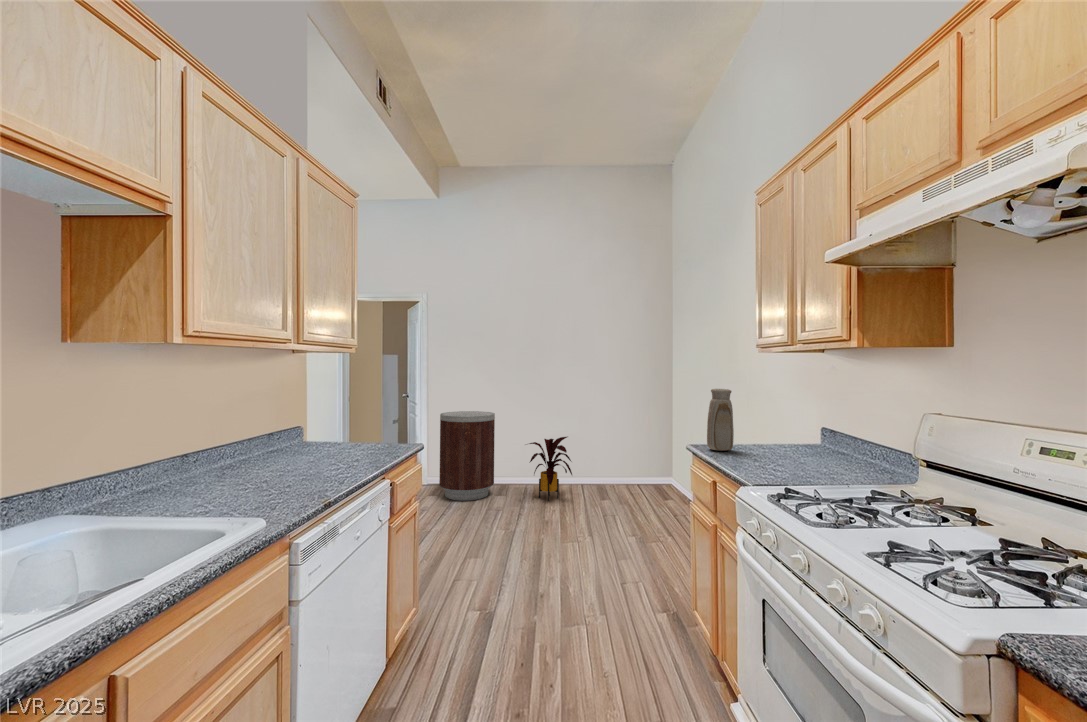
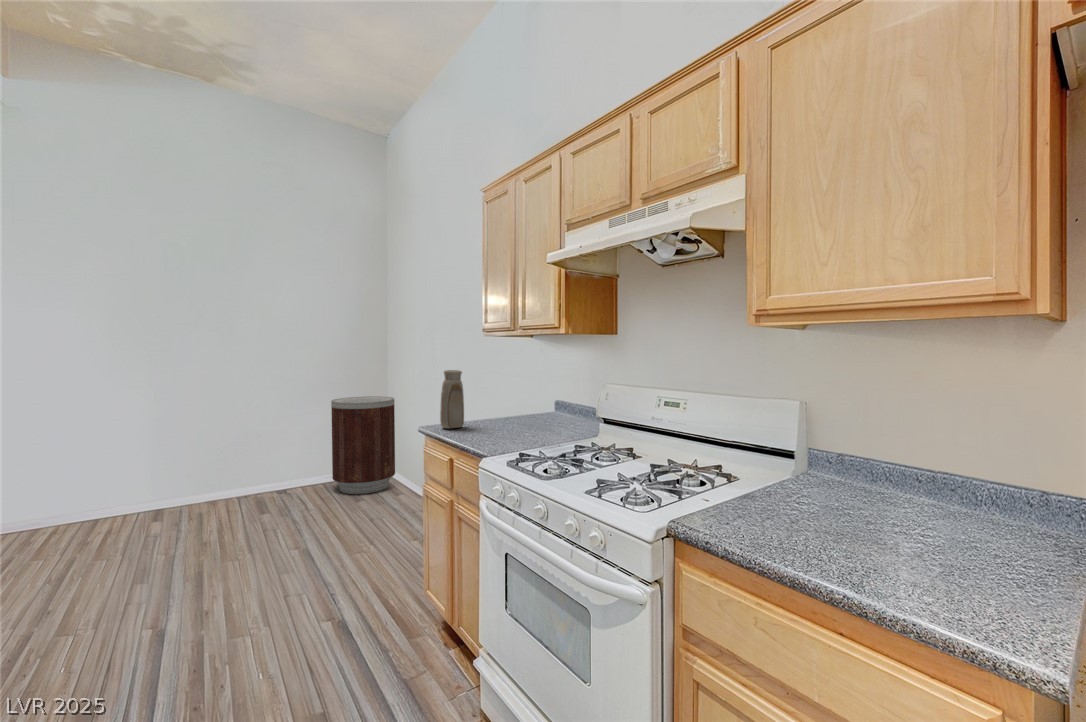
trash can: present [439,411,495,501] -> present [331,396,395,494]
house plant: present [529,437,572,501] -> none [193,432,268,514]

